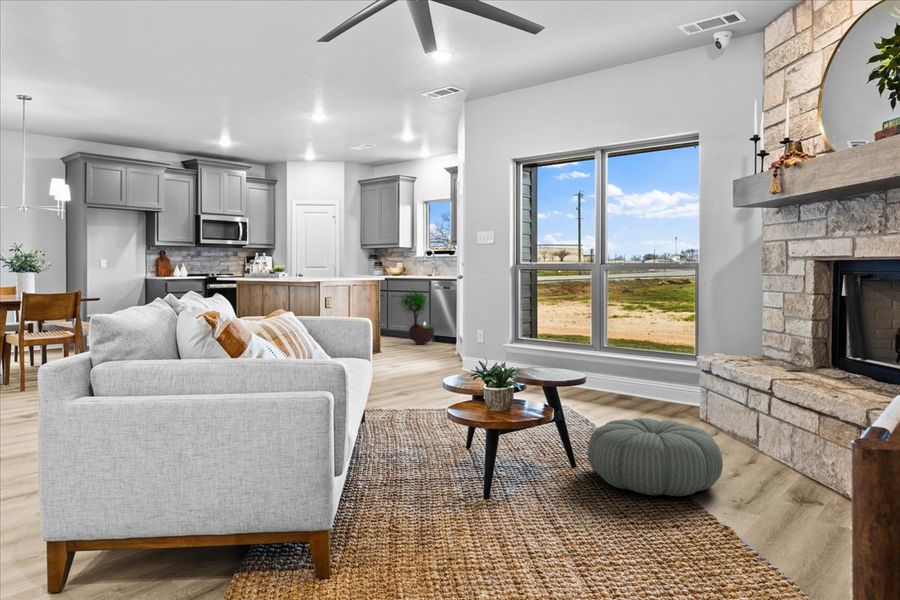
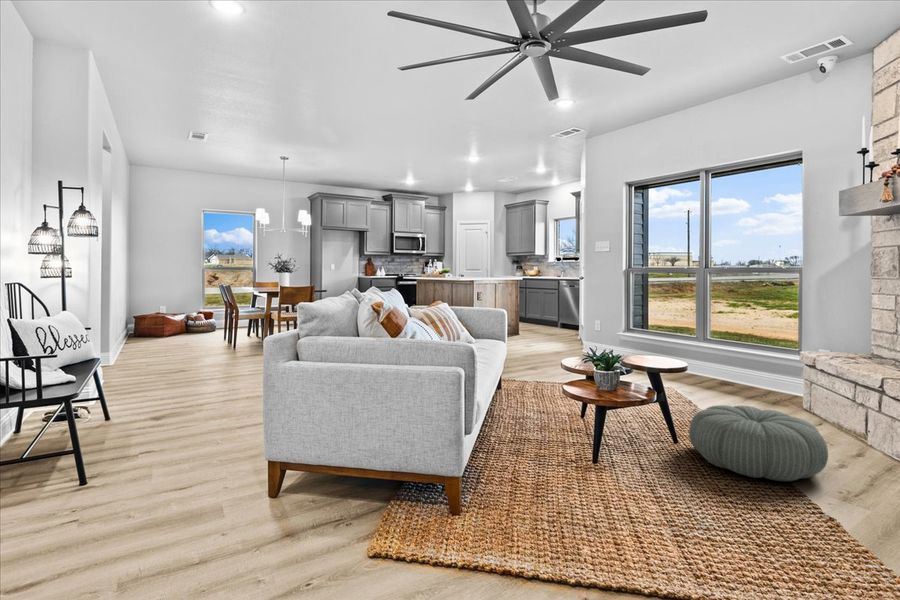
potted tree: present [401,291,434,344] -> none [532,285,562,330]

